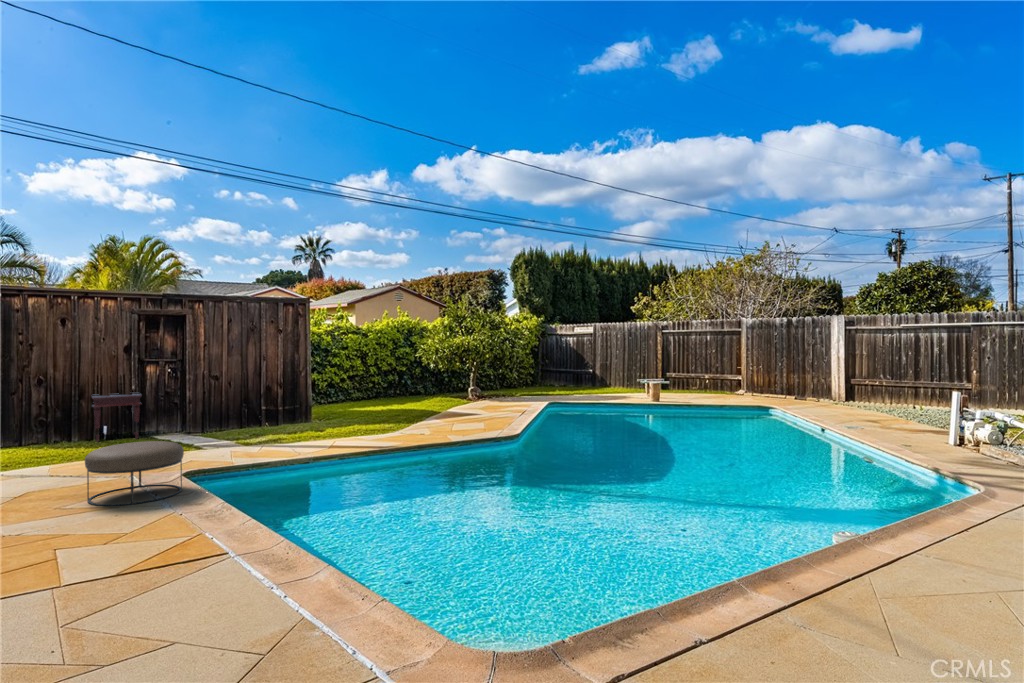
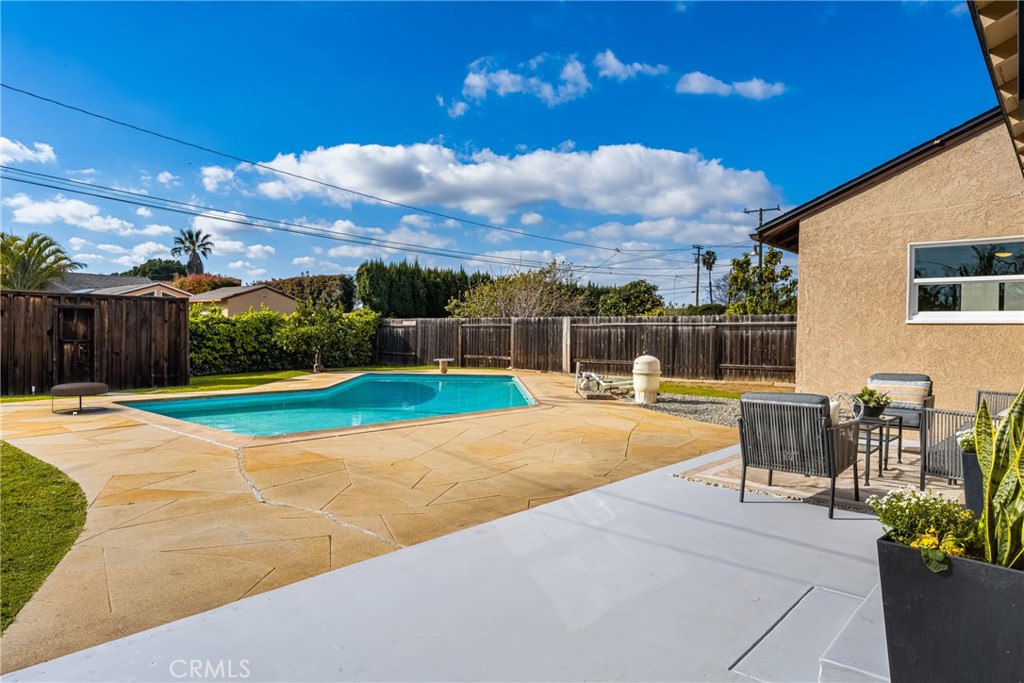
side table: present [92,394,142,442] -> none [24,362,64,394]

